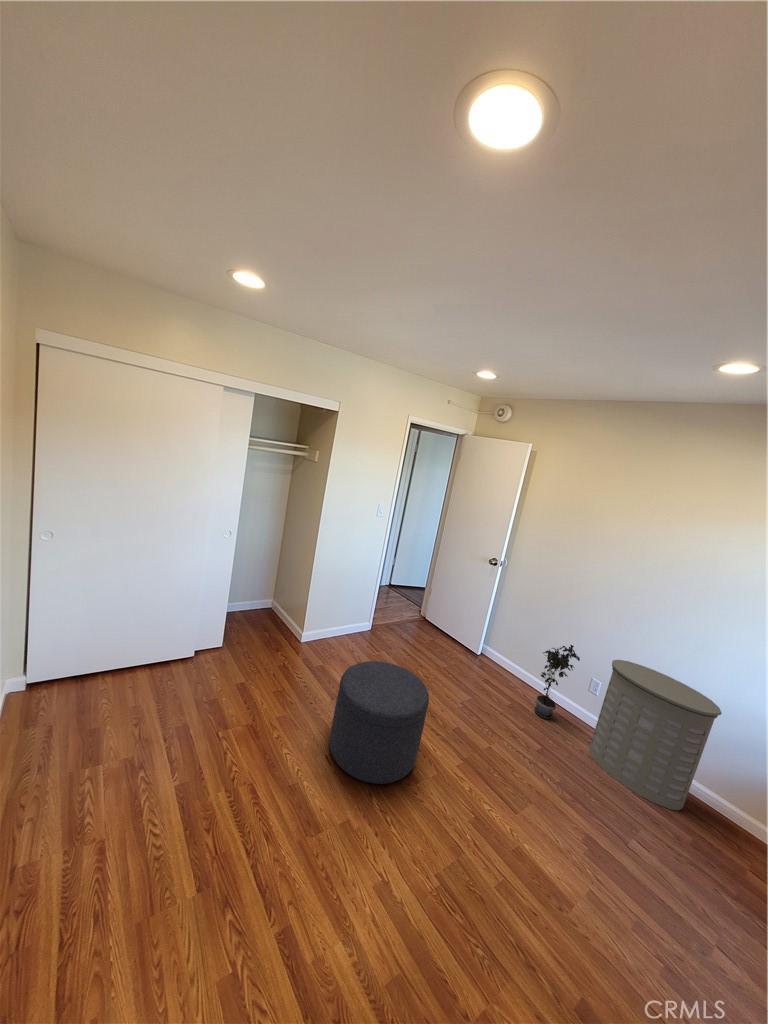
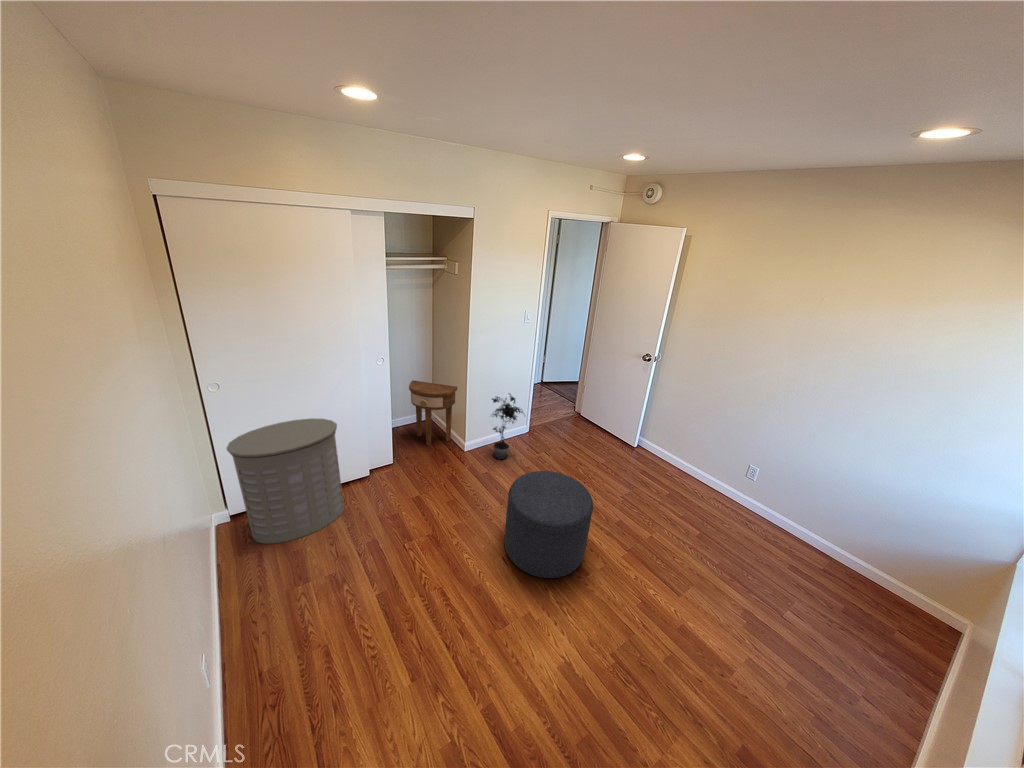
side table: none [251,561,302,633] -> present [409,380,457,446]
potted plant: present [535,645,580,719] -> present [492,394,523,459]
laundry hamper: present [589,660,722,811] -> present [227,418,344,544]

